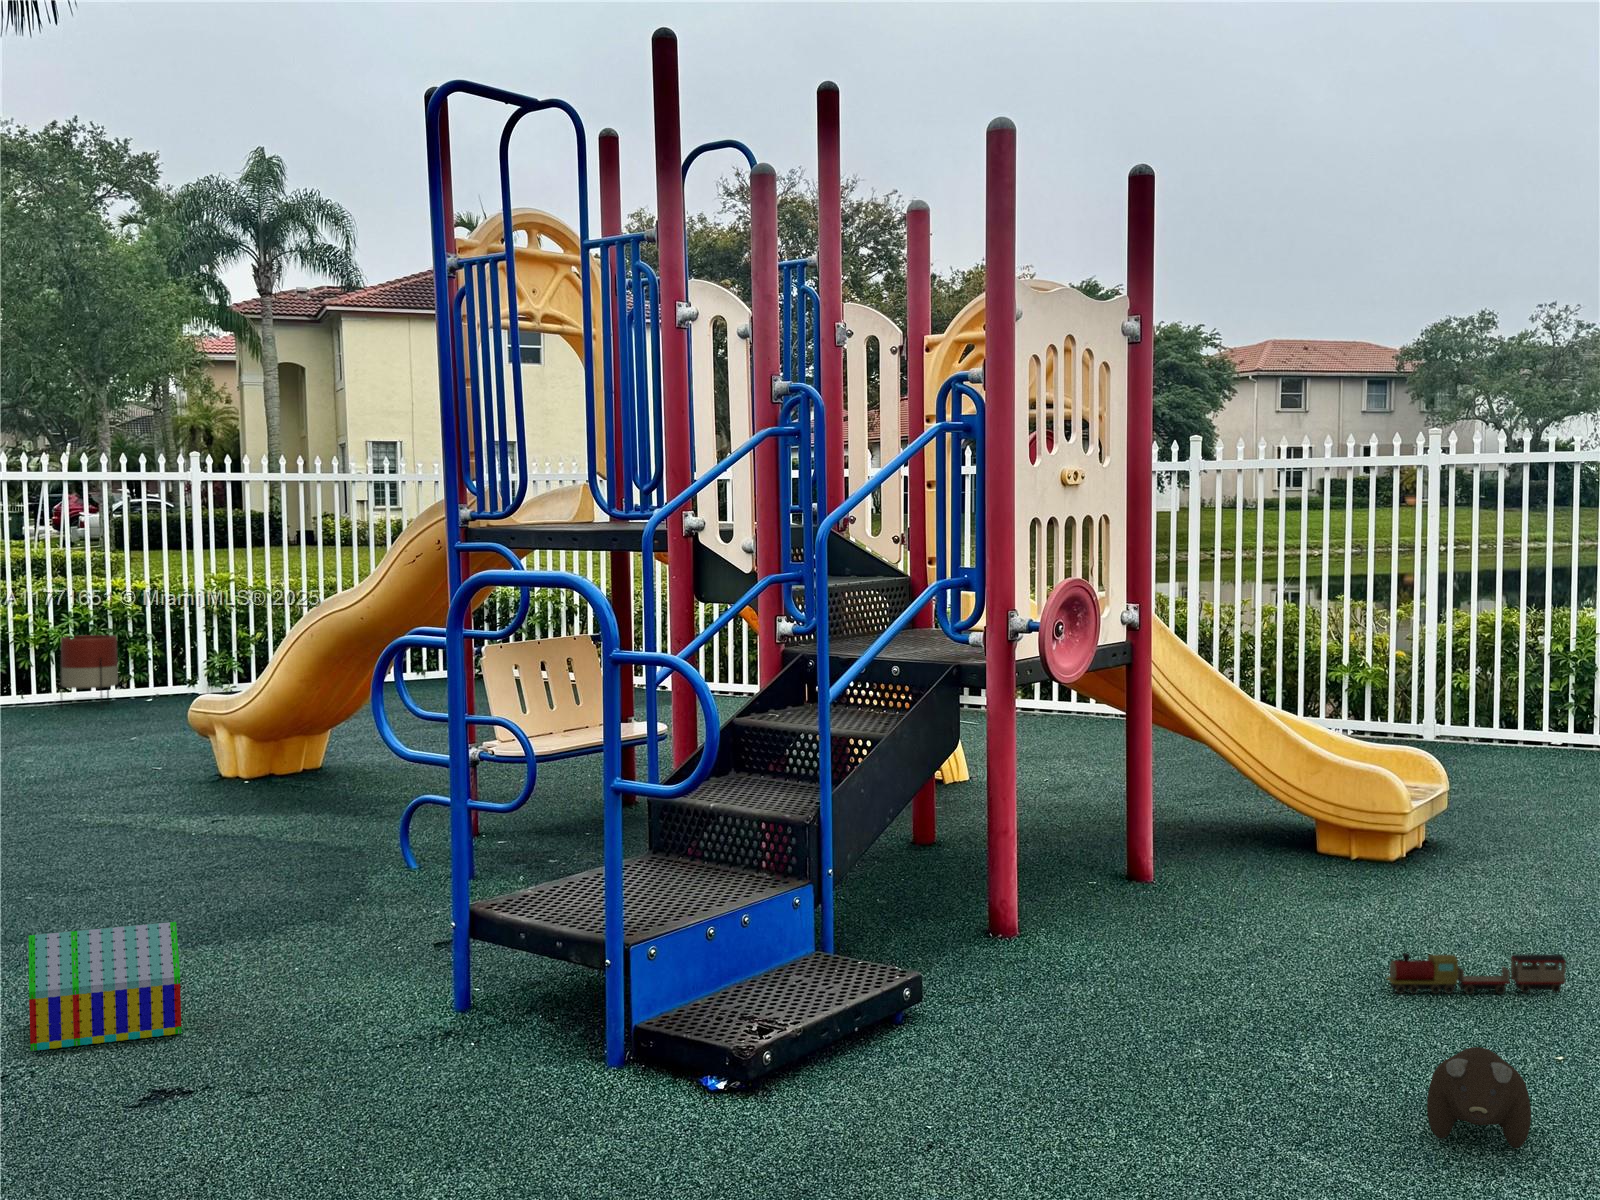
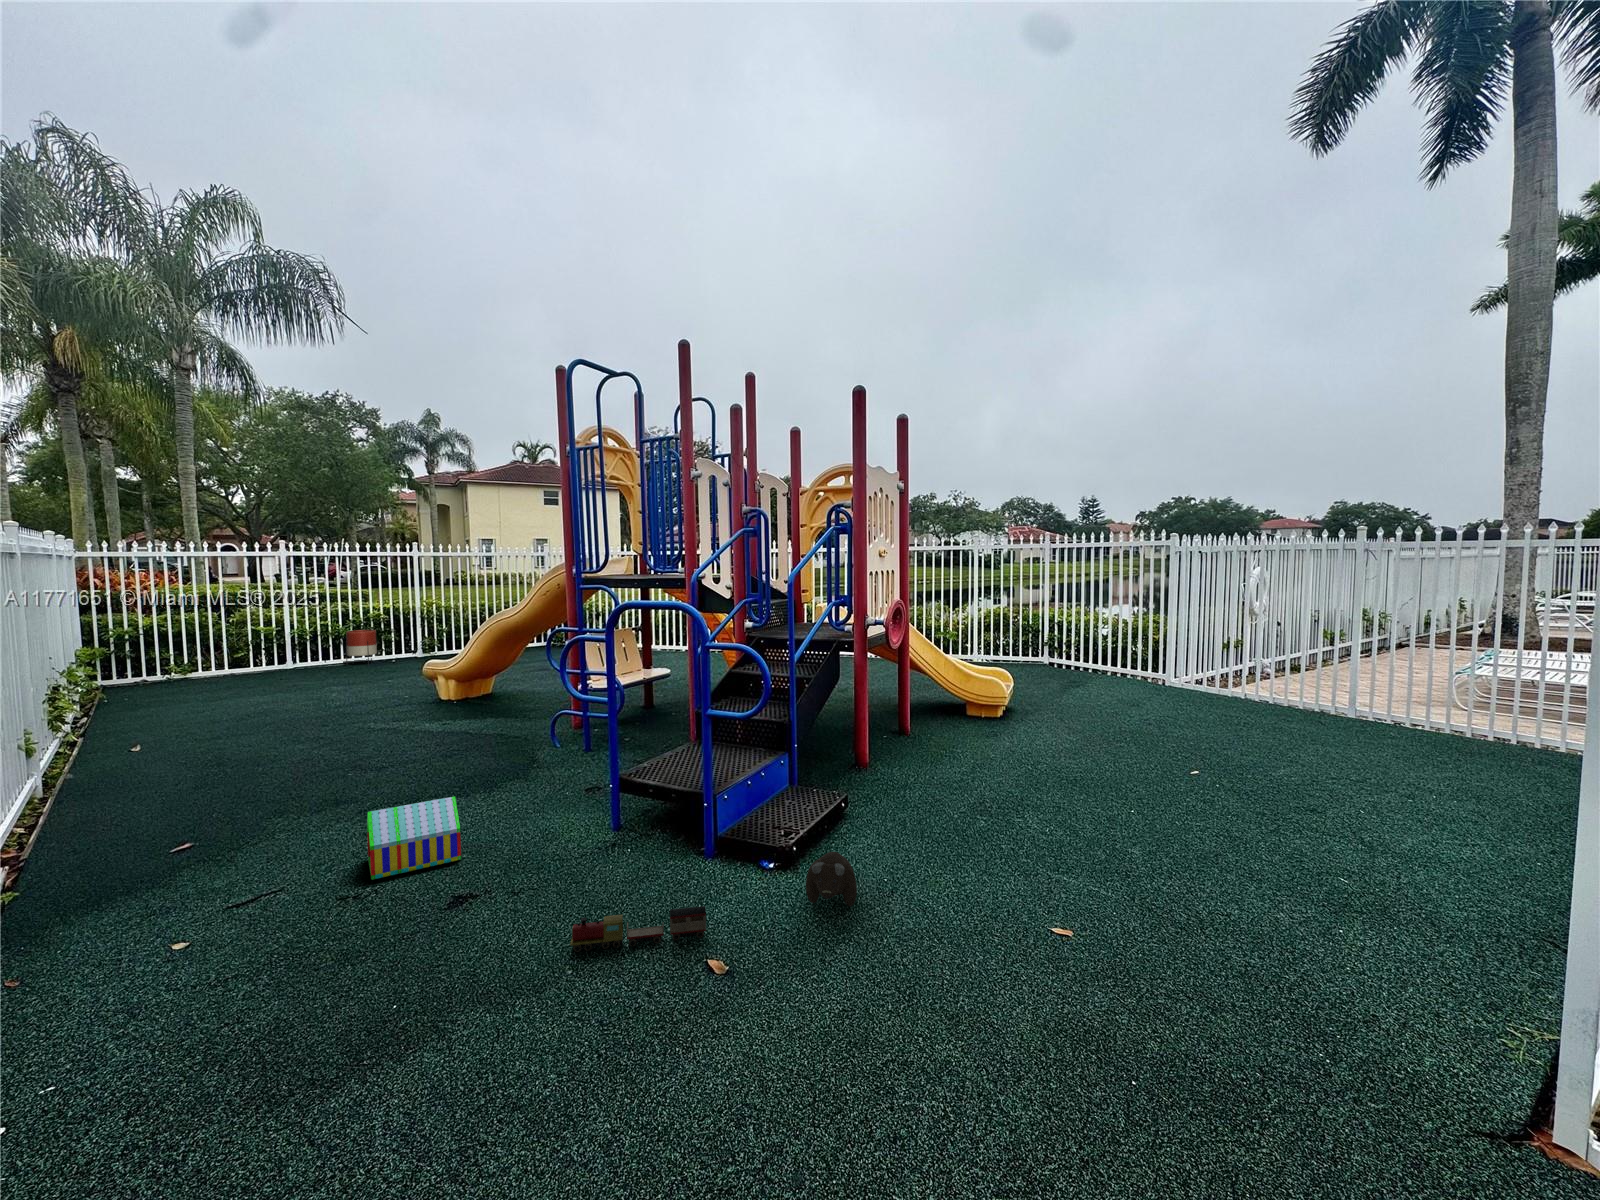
toy train: present [1387,953,1566,994] -> present [570,906,706,952]
plush toy: present [1427,1047,1531,1148] -> present [806,852,857,906]

